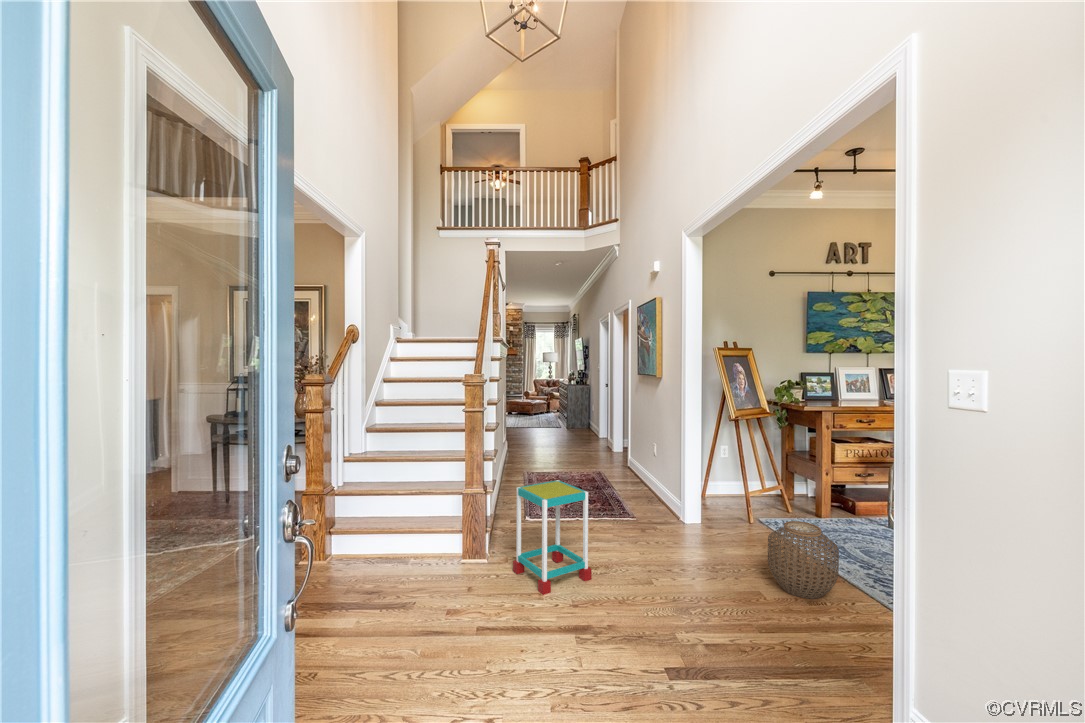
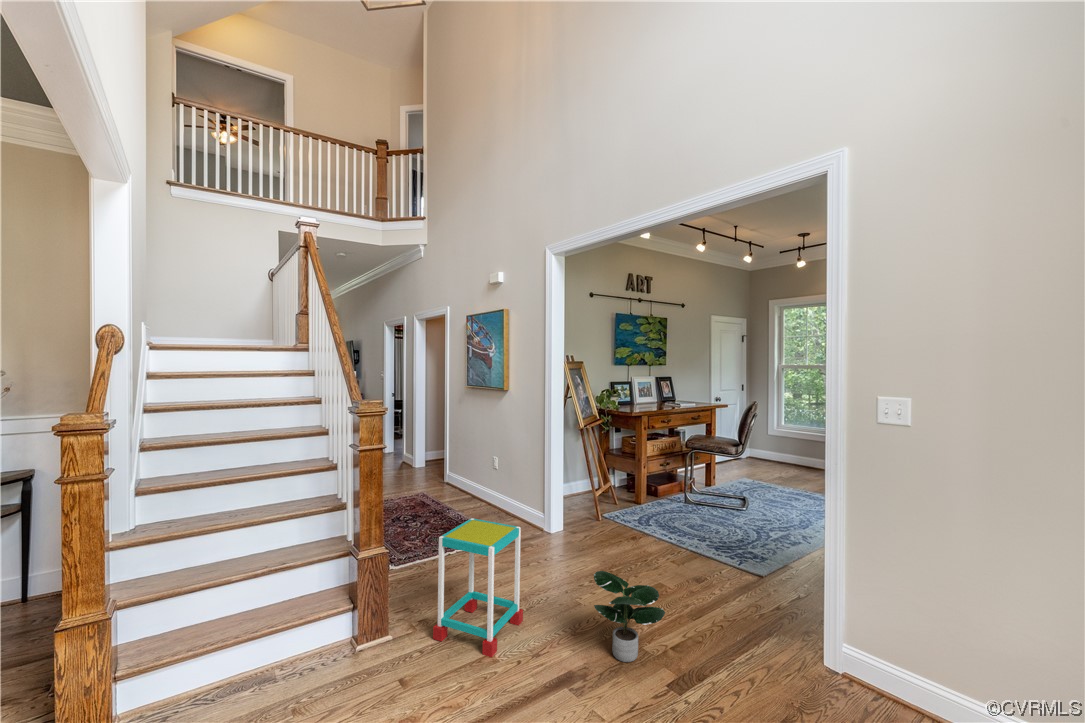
woven basket: present [768,521,839,599] -> none [659,517,714,583]
potted plant: none [623,543,698,636] -> present [594,571,665,662]

